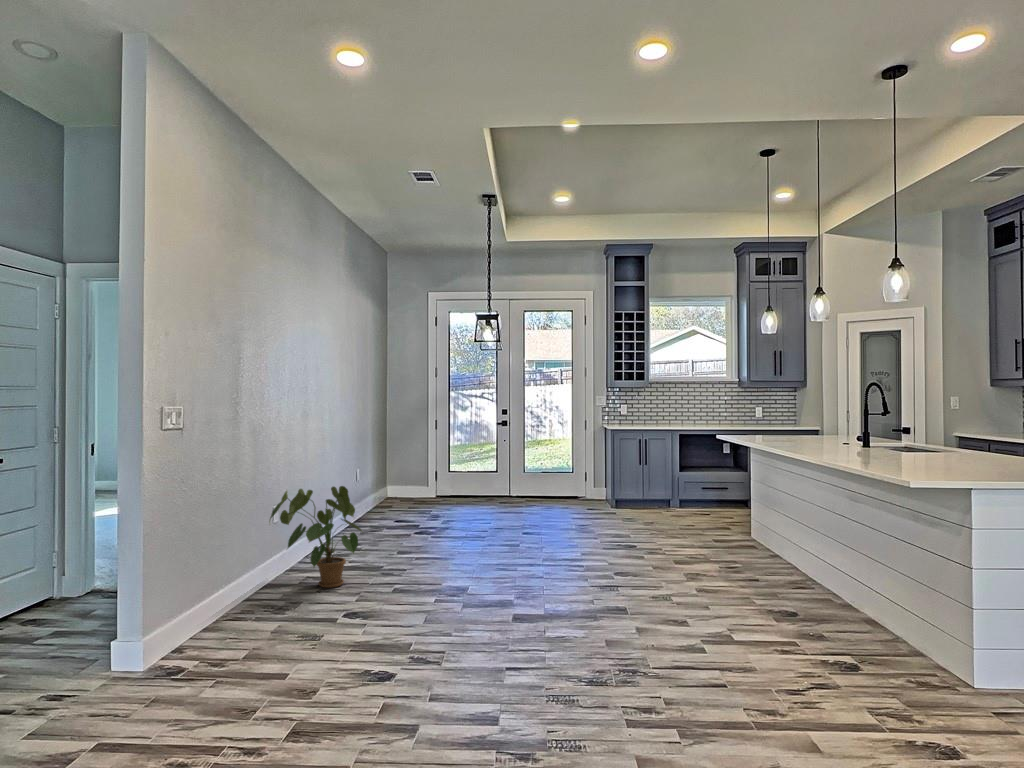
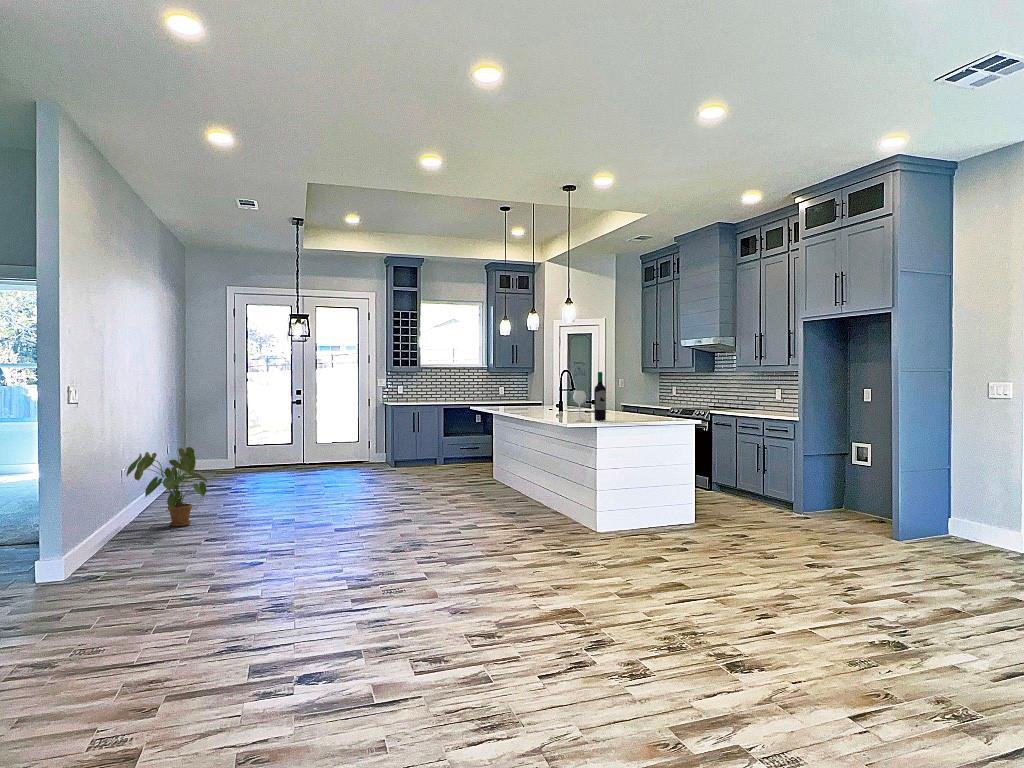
wine bottle: none [896,390,960,474] -> present [573,372,606,421]

